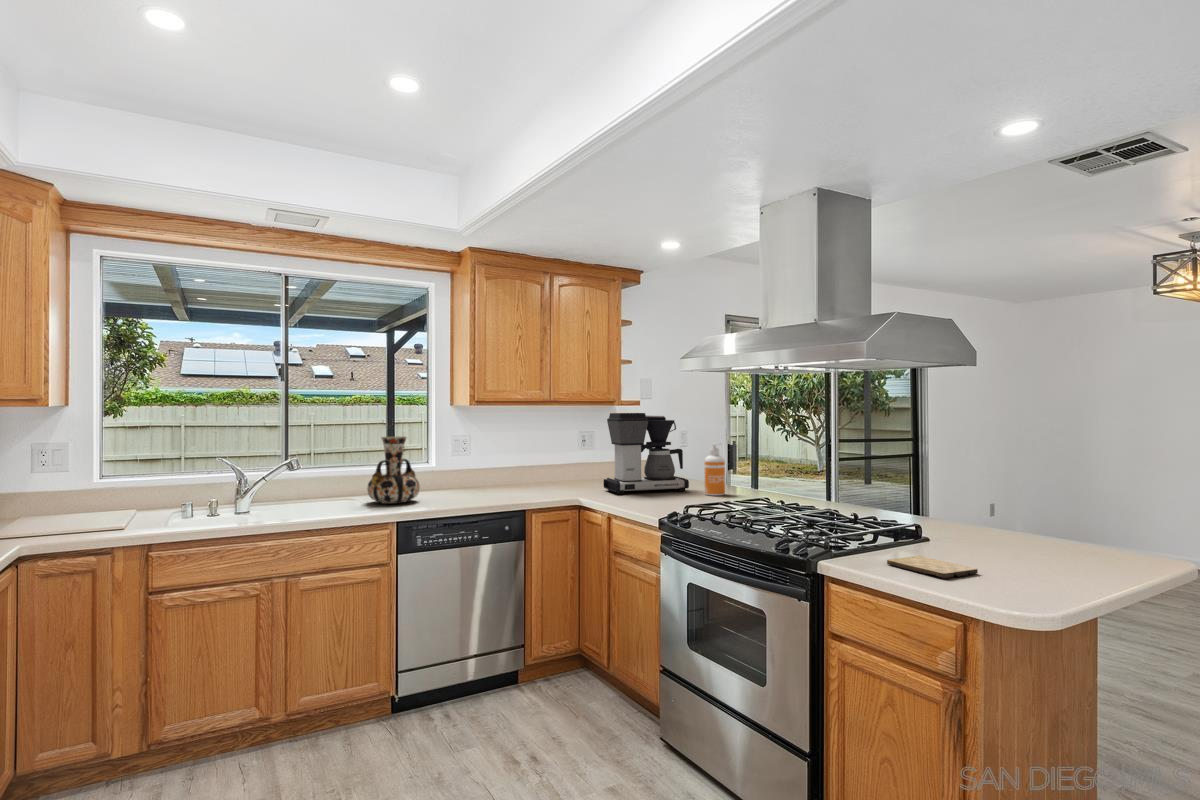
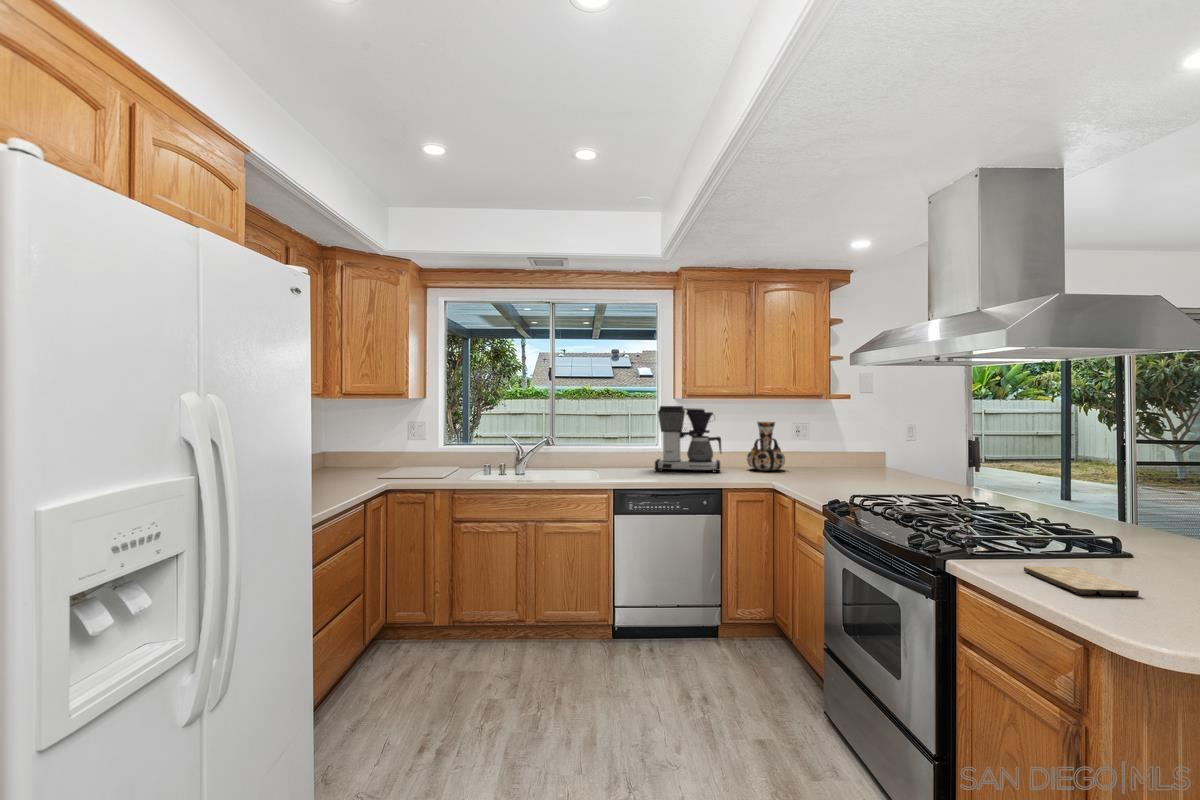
coffee maker: present [603,413,689,494] -> present [655,406,722,472]
vase: present [367,437,420,504] -> present [747,422,785,471]
soap dispenser: present [705,443,725,496] -> none [903,437,926,489]

